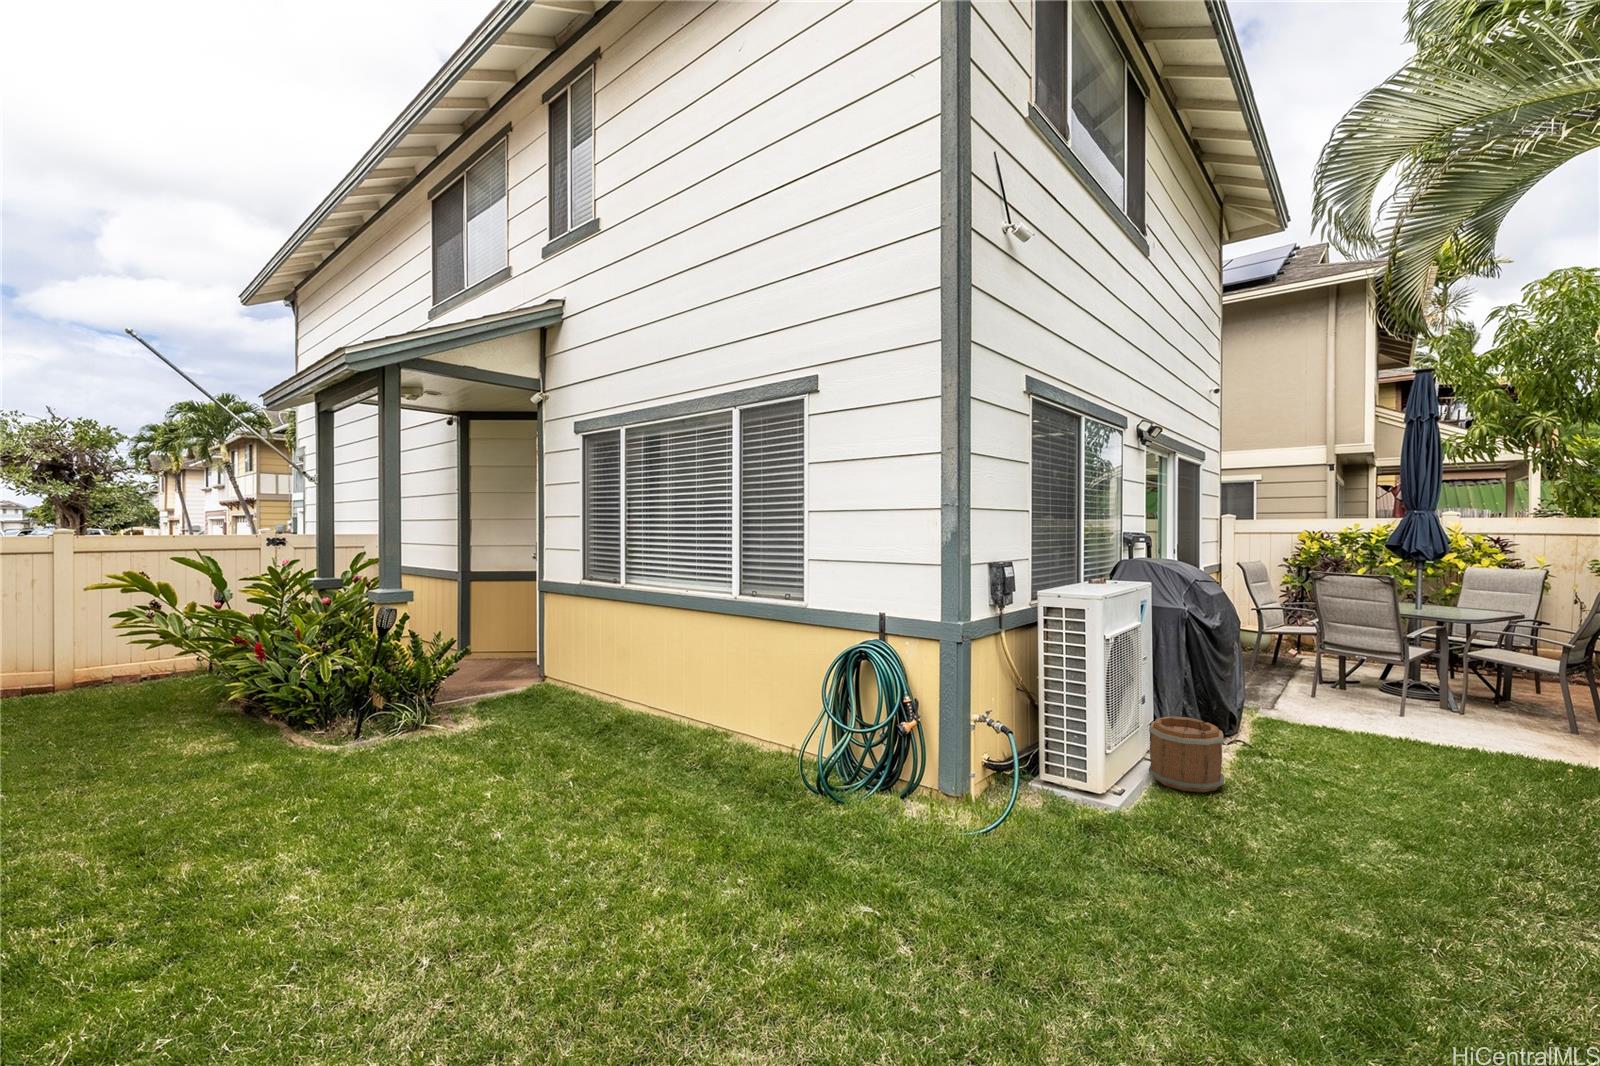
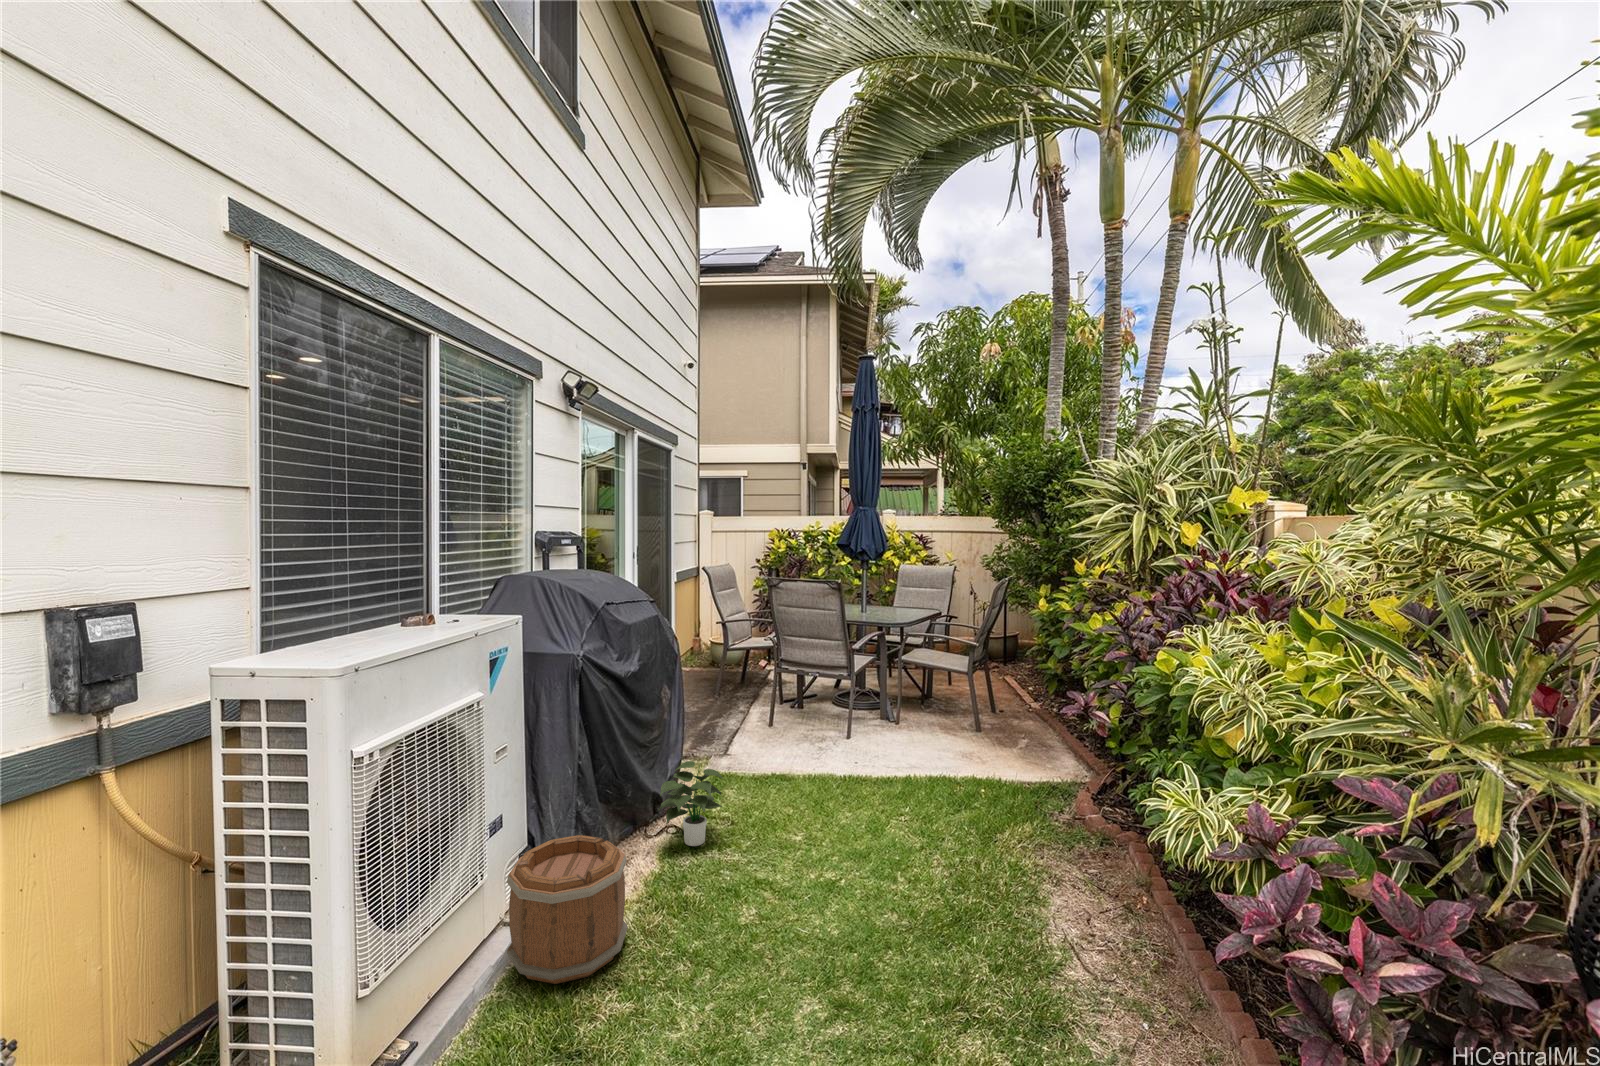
potted plant: none [1229,696,1284,754] -> present [659,761,723,846]

